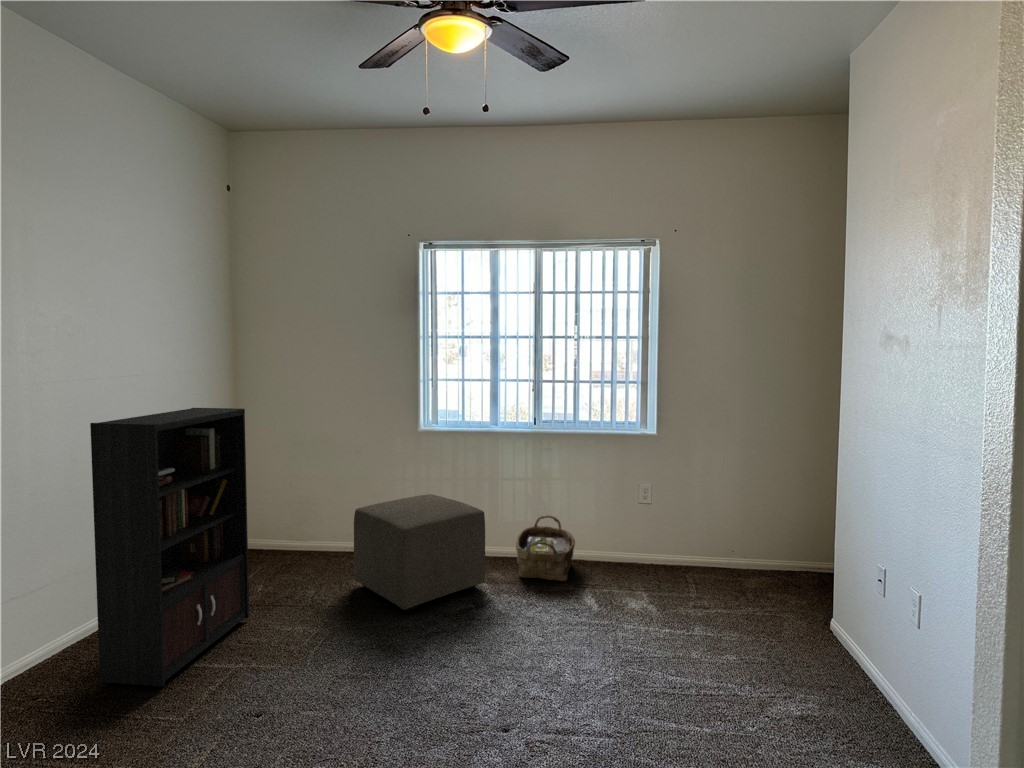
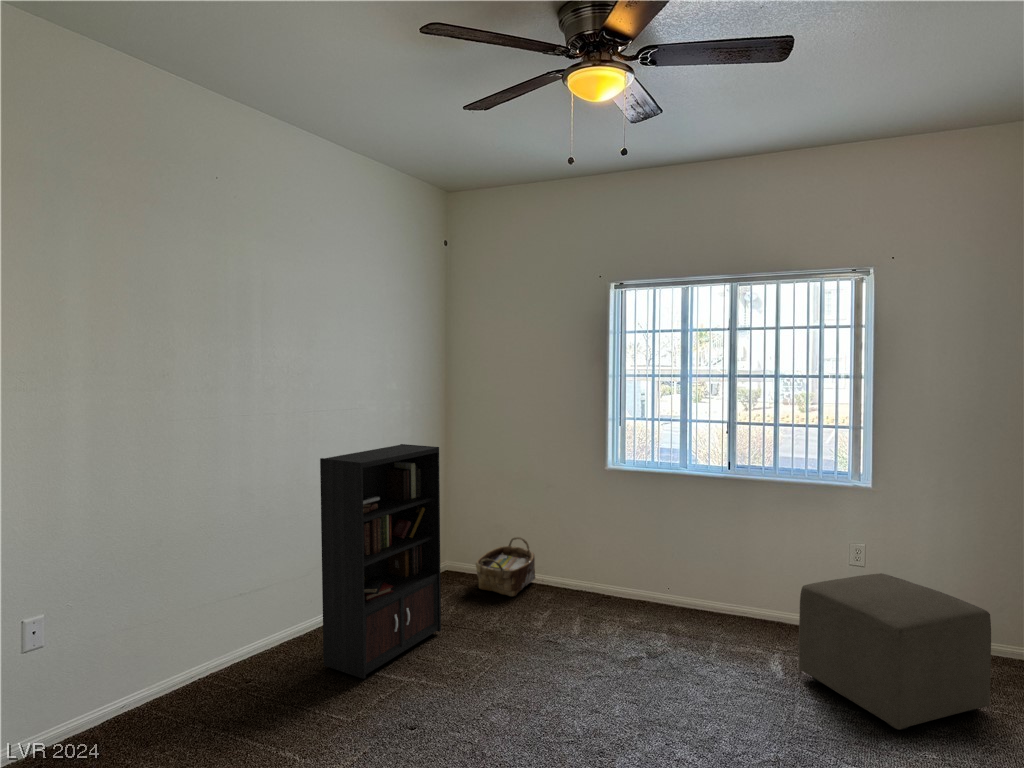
ottoman: present [354,494,485,610] -> present [798,573,991,730]
woven basket: present [516,516,575,581] -> present [476,537,535,596]

